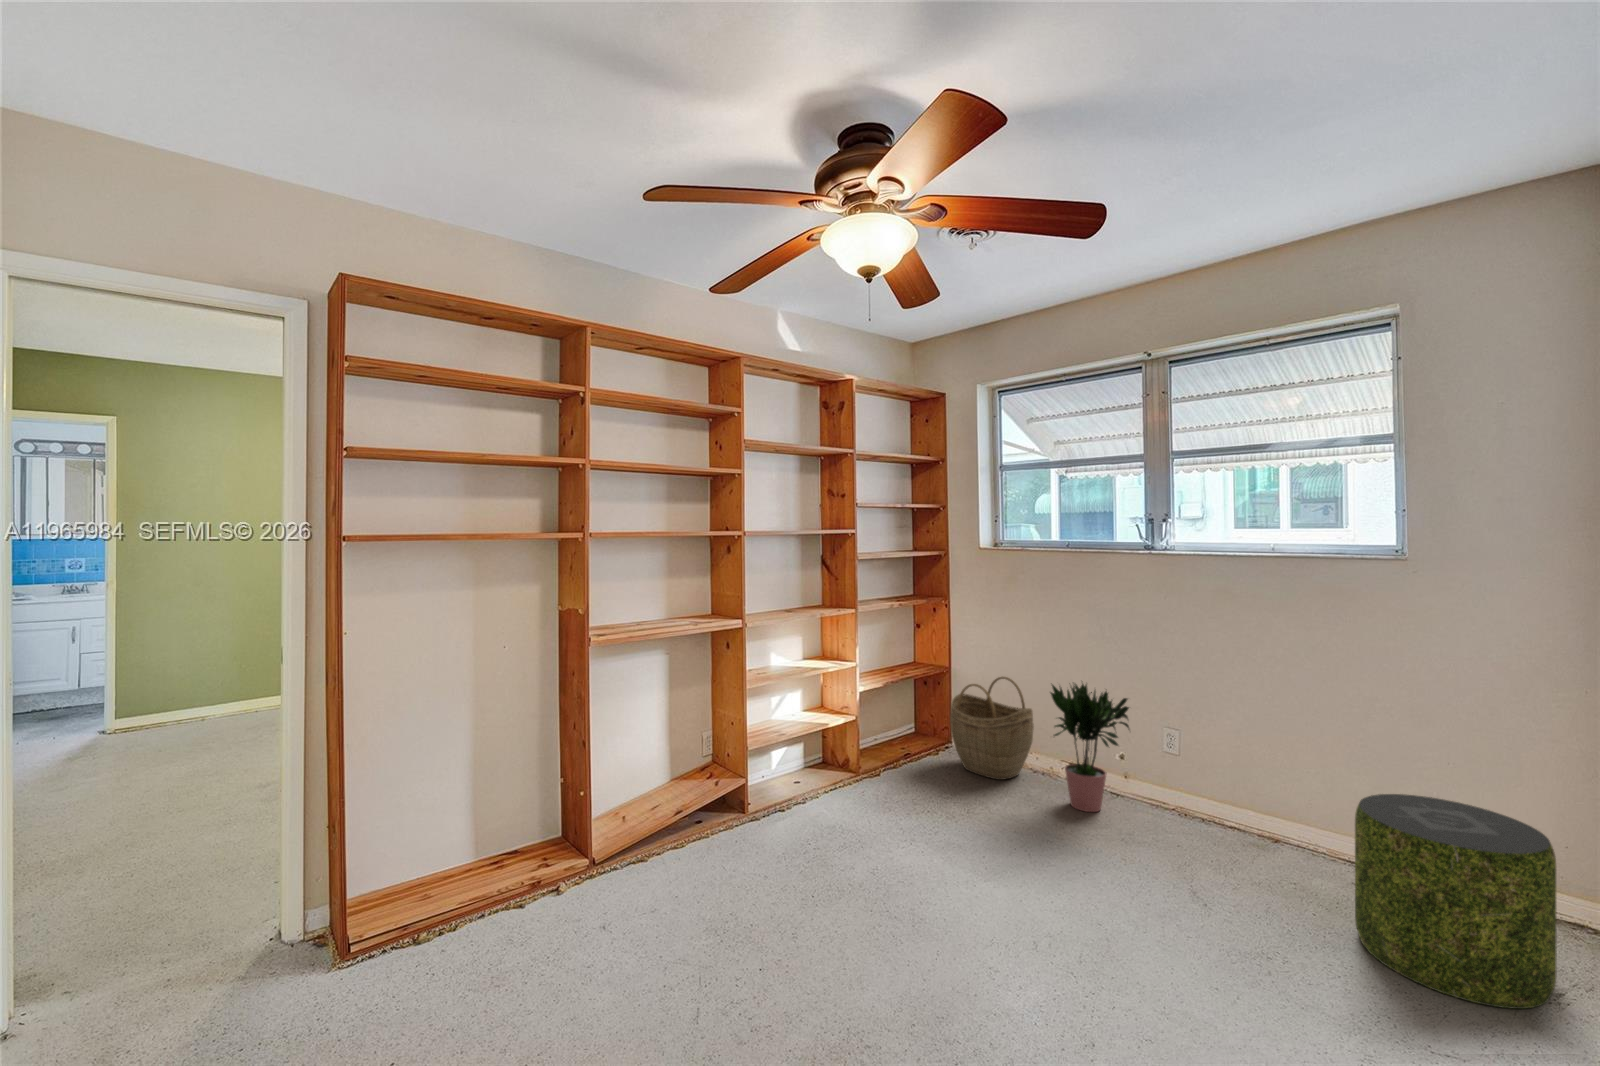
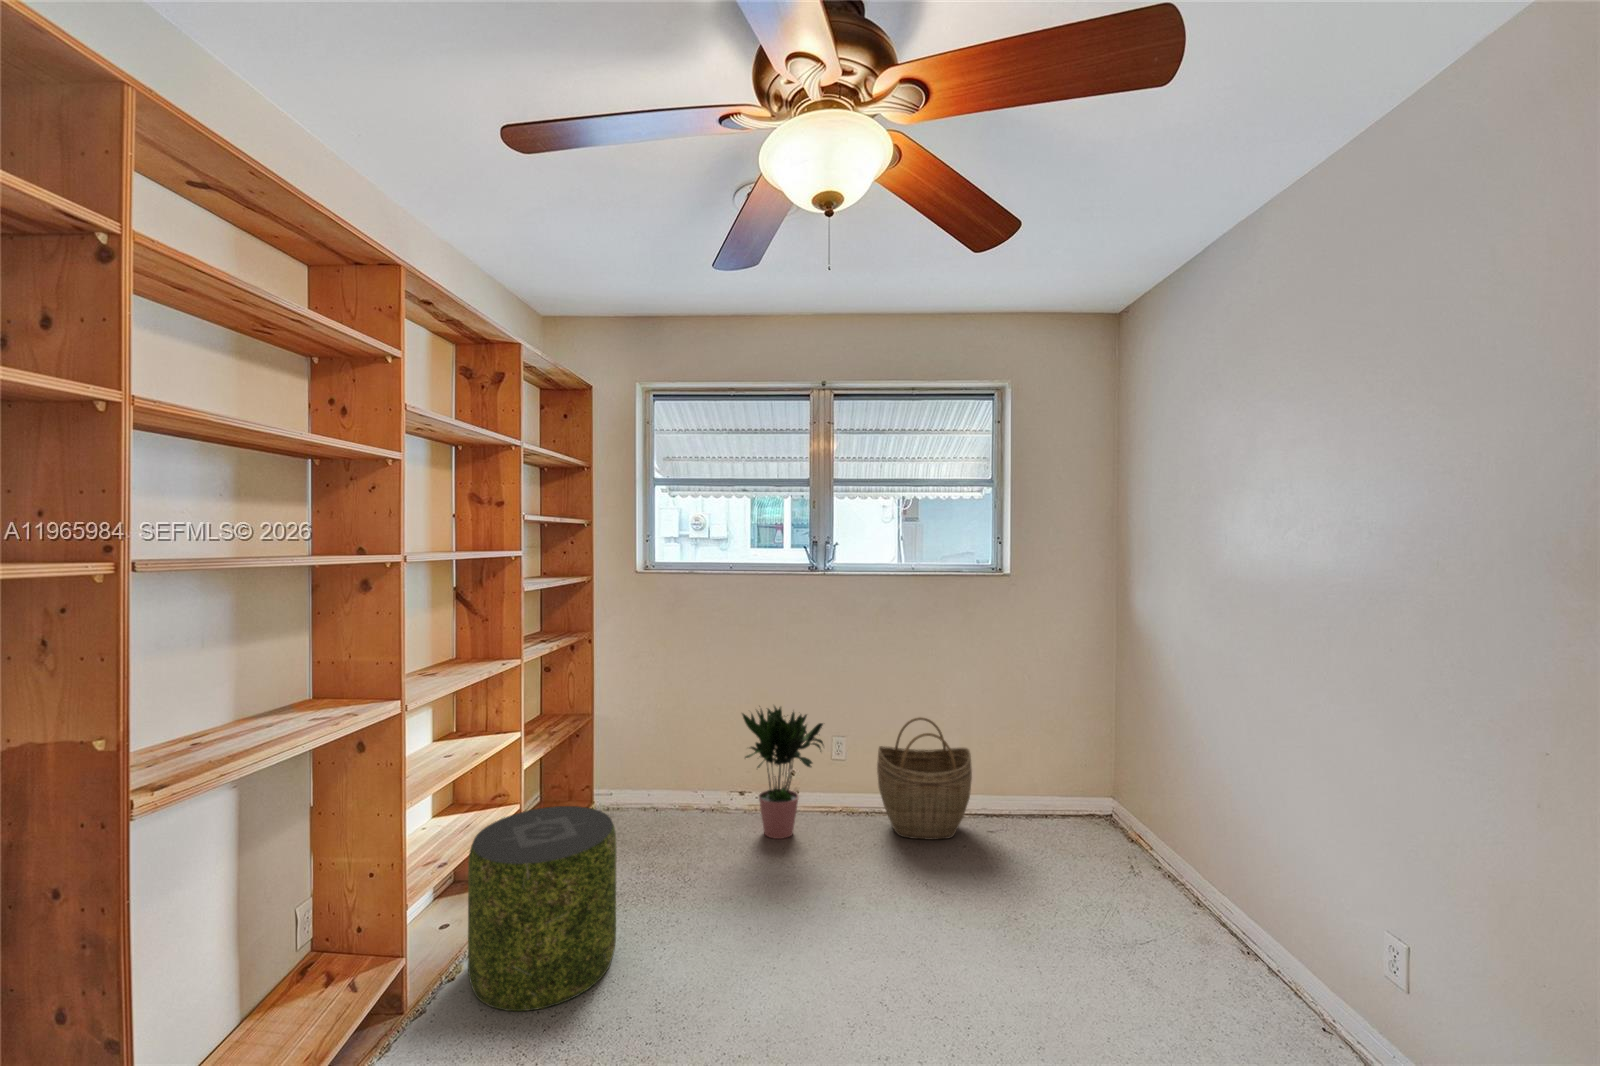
woven basket: present [950,677,1034,780] -> present [877,717,972,840]
pouf: present [1355,794,1556,1009] -> present [468,806,616,1011]

